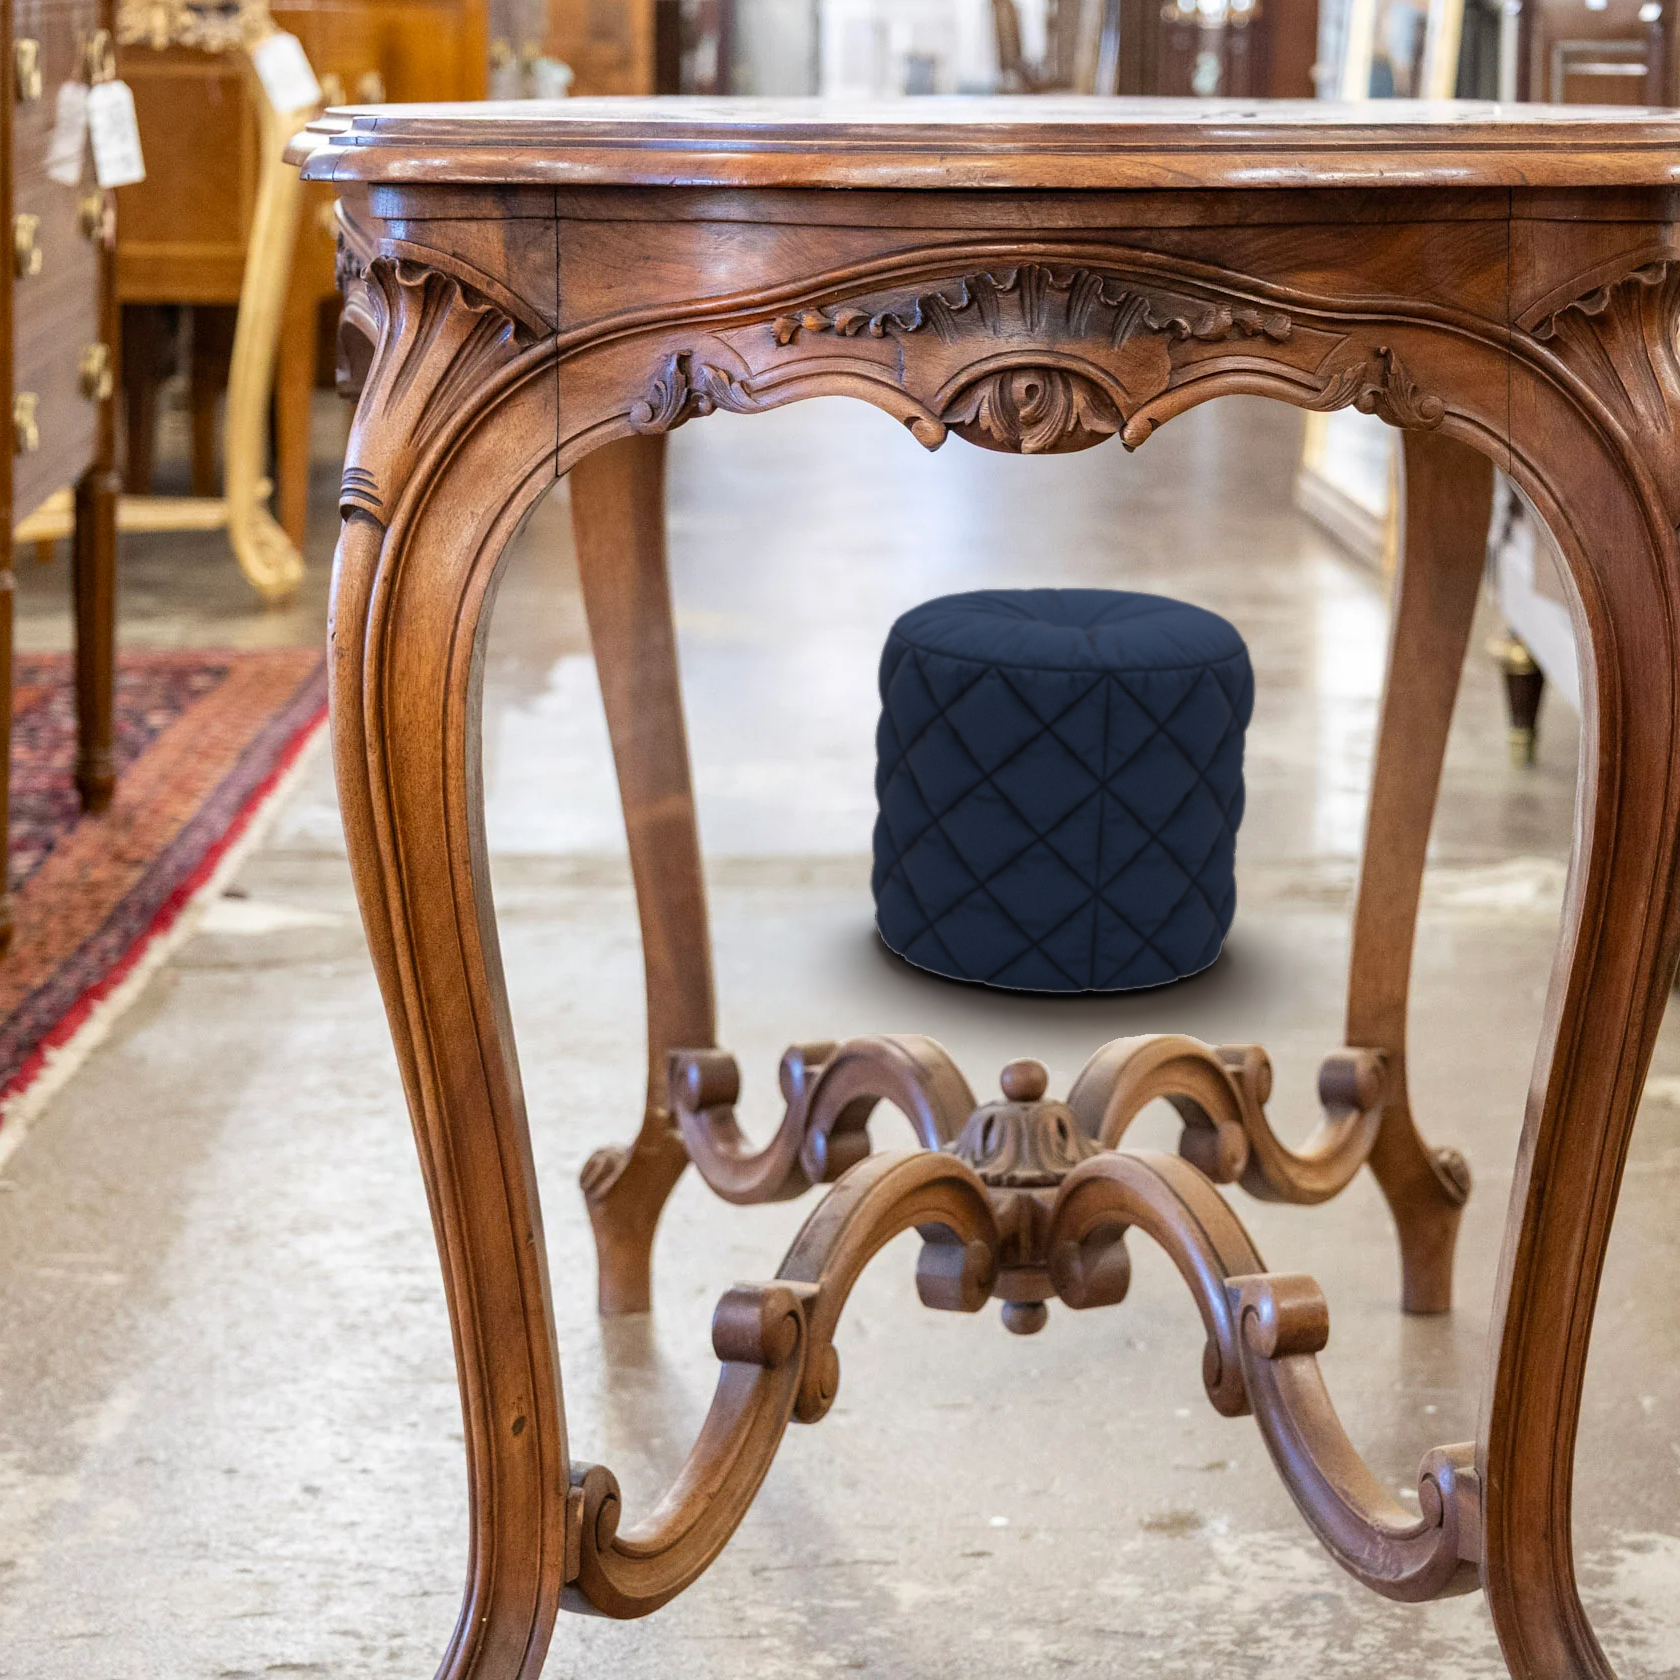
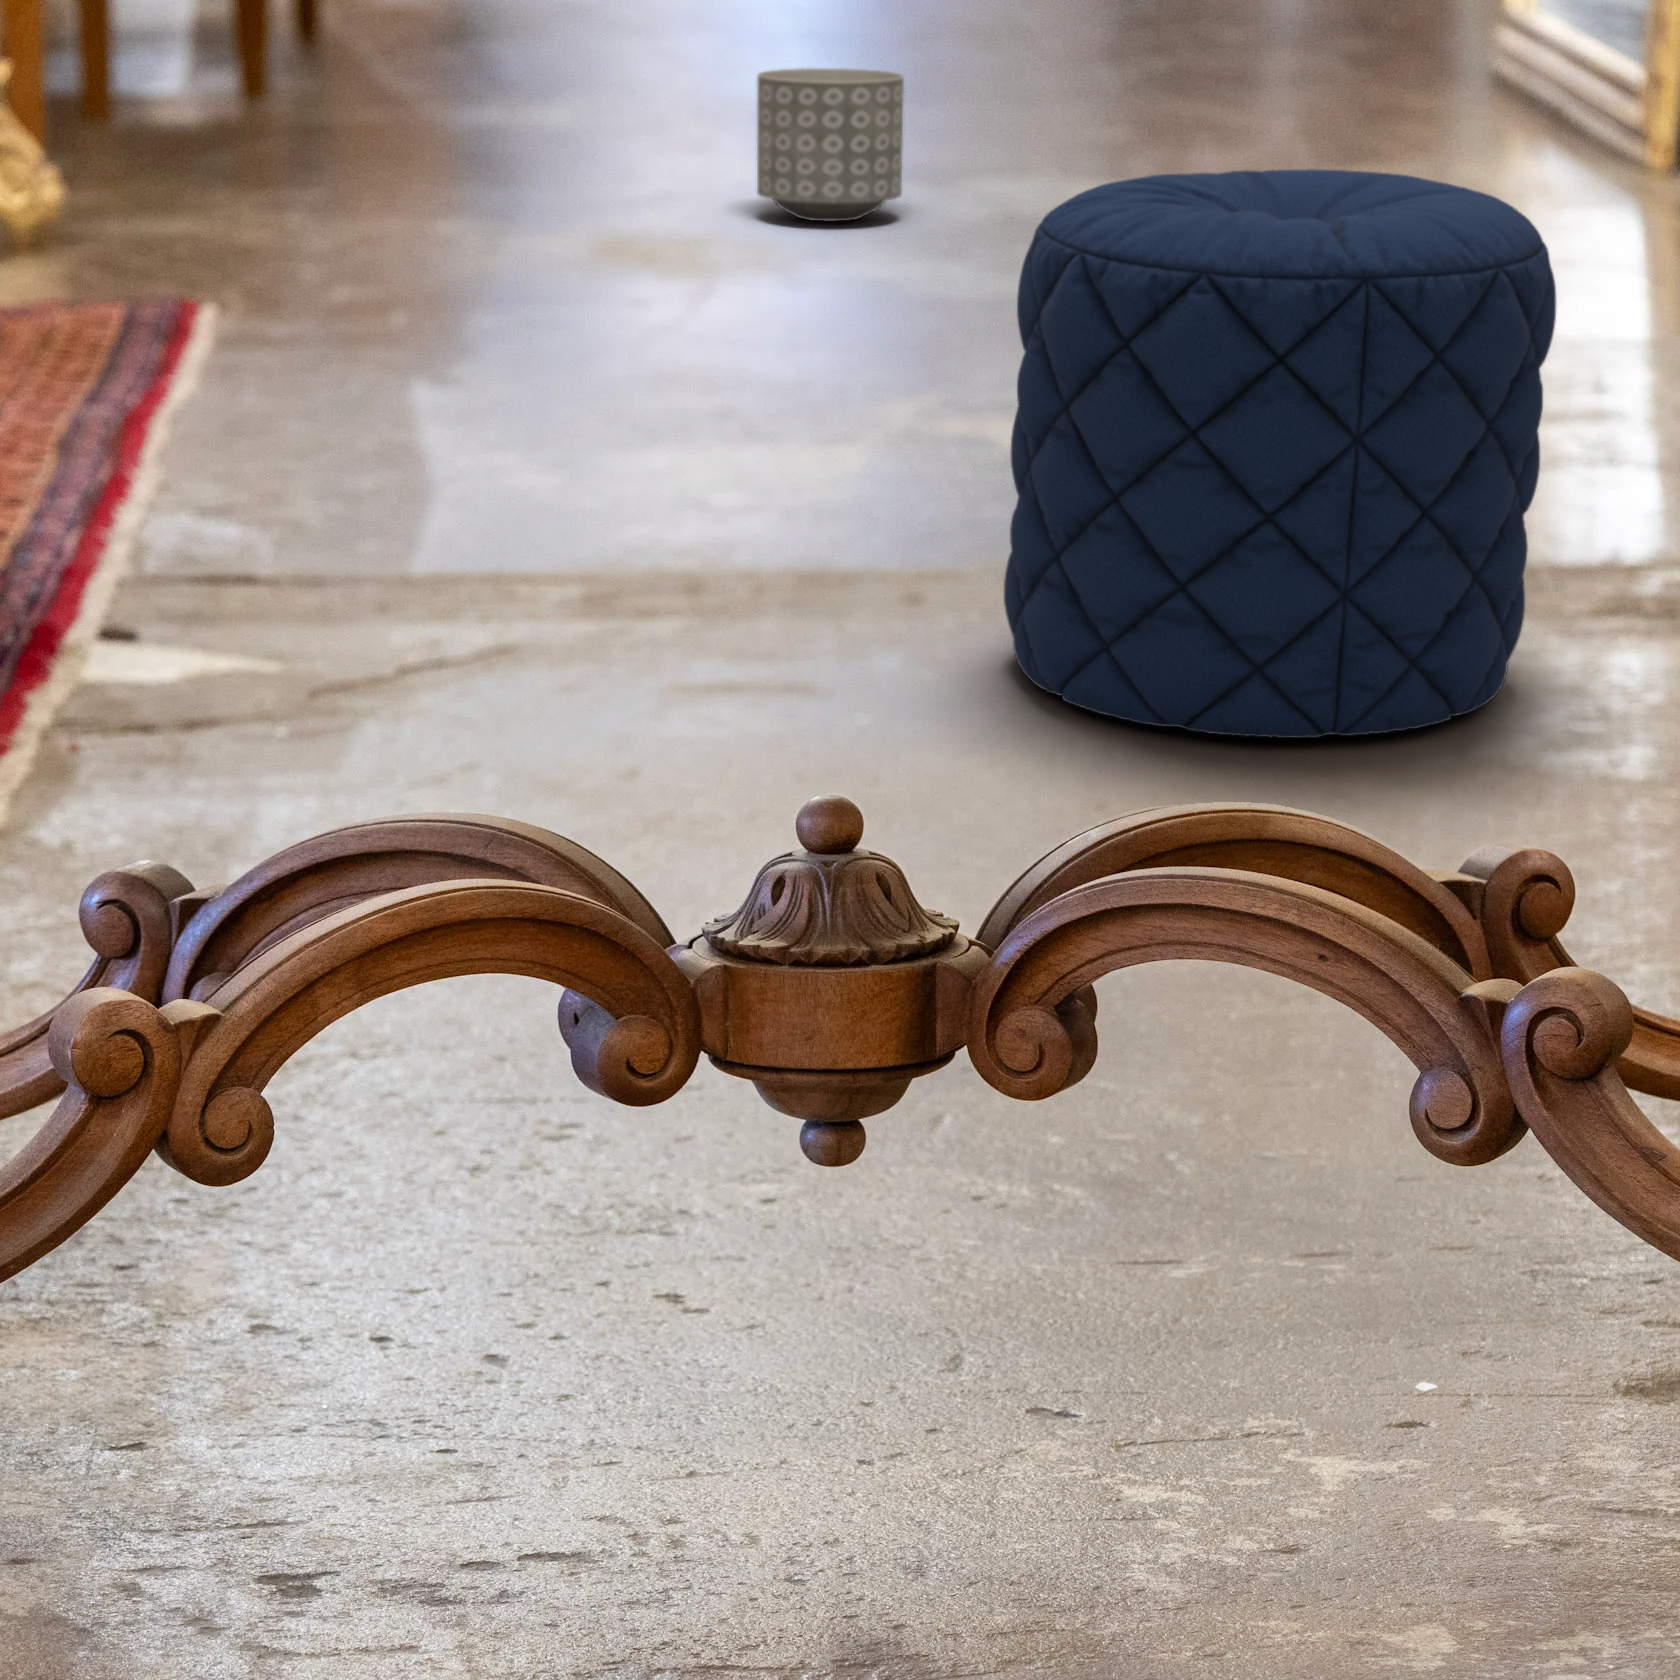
planter: none [790,489,893,595] -> present [757,68,904,221]

